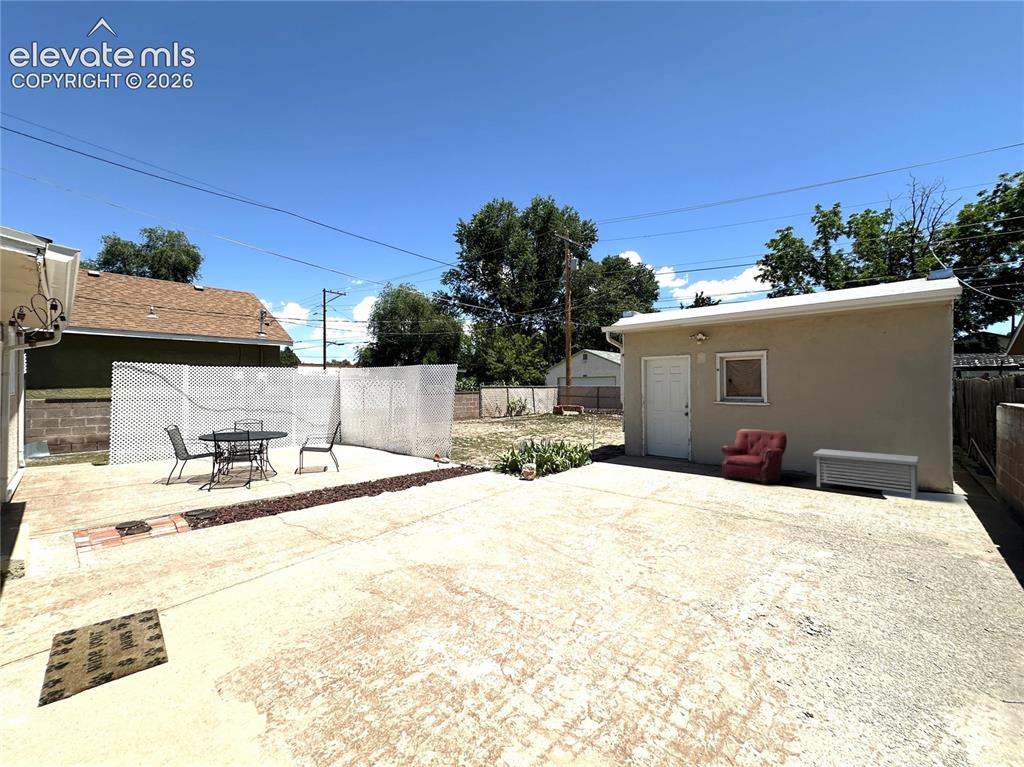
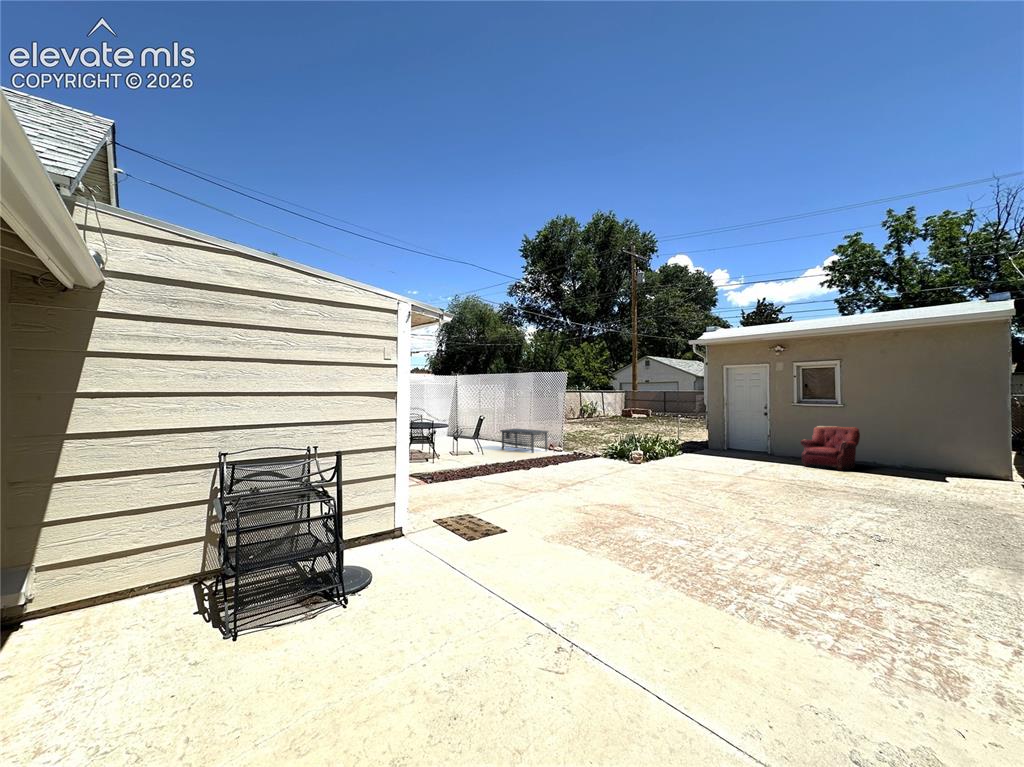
storage bench: present [813,449,919,499] -> present [500,429,548,453]

